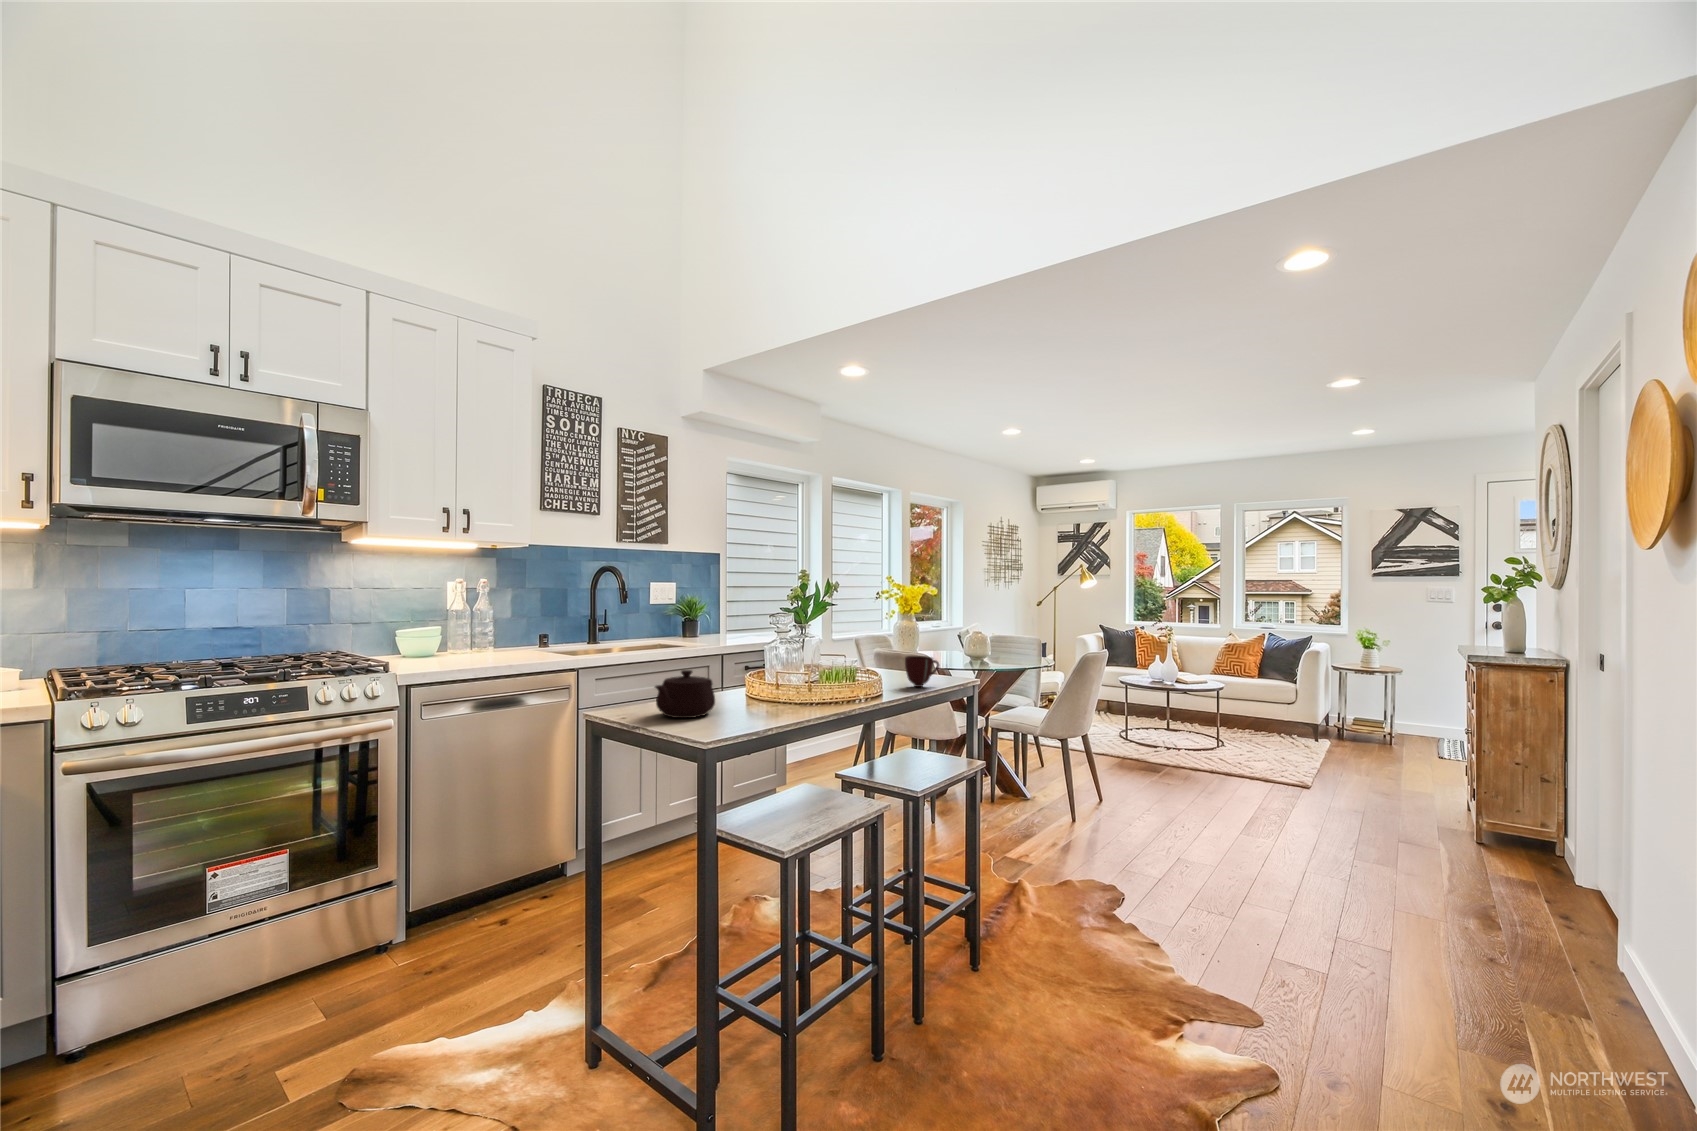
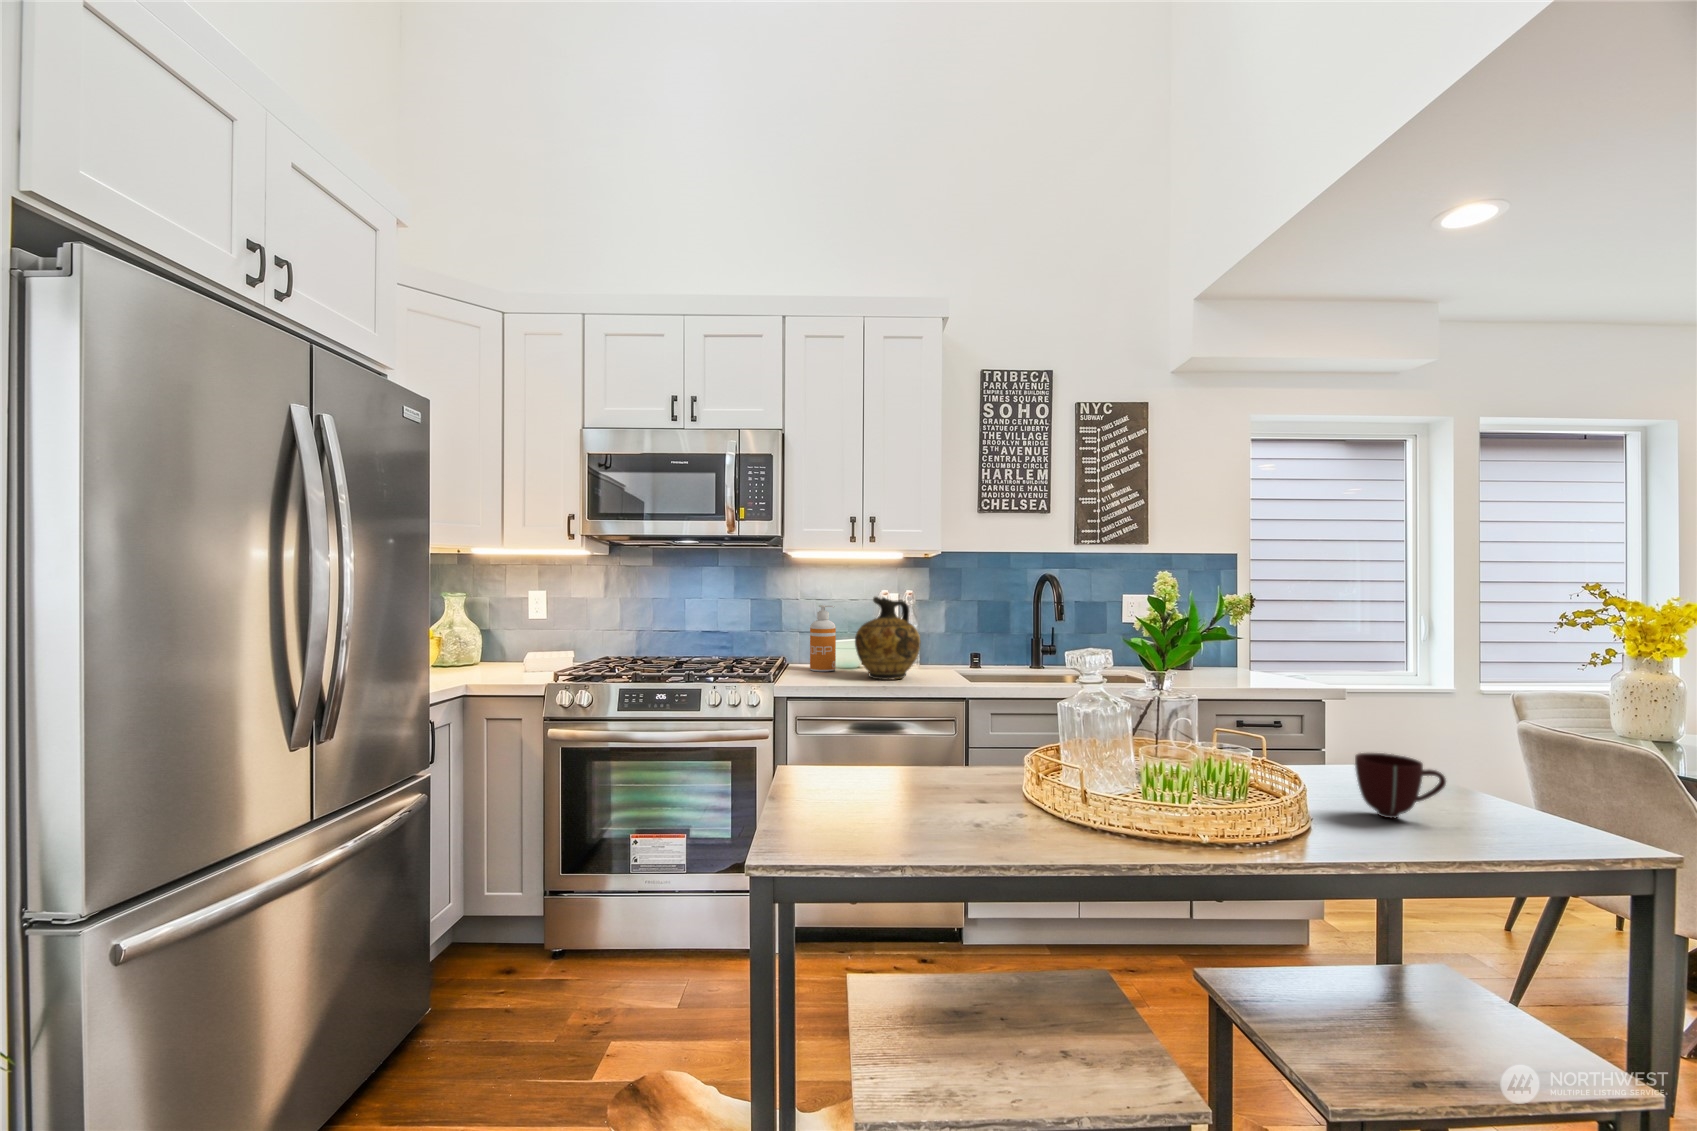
ceramic jug: none [458,584,525,660] -> present [855,597,921,680]
soap dispenser: none [395,593,426,660] -> present [810,605,836,672]
teapot: present [655,670,715,718] -> none [850,724,967,793]

